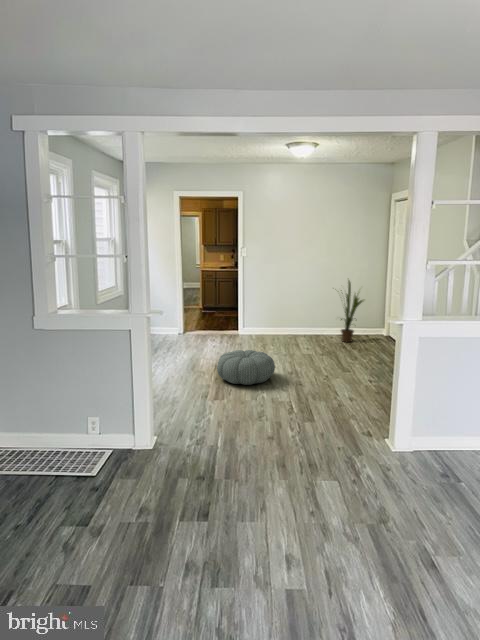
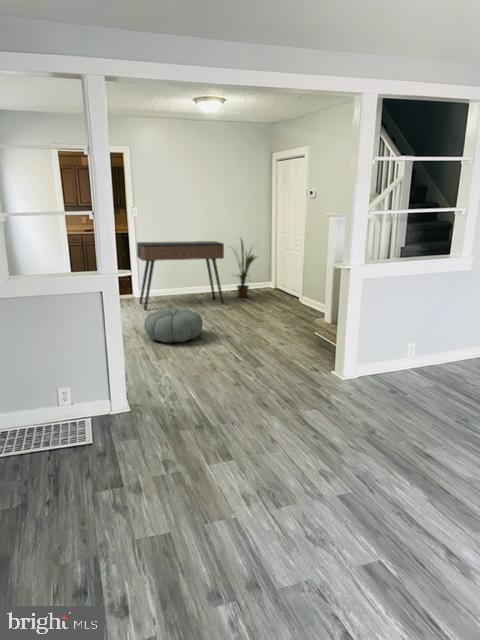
console table: none [237,282,322,348] -> present [137,241,224,310]

